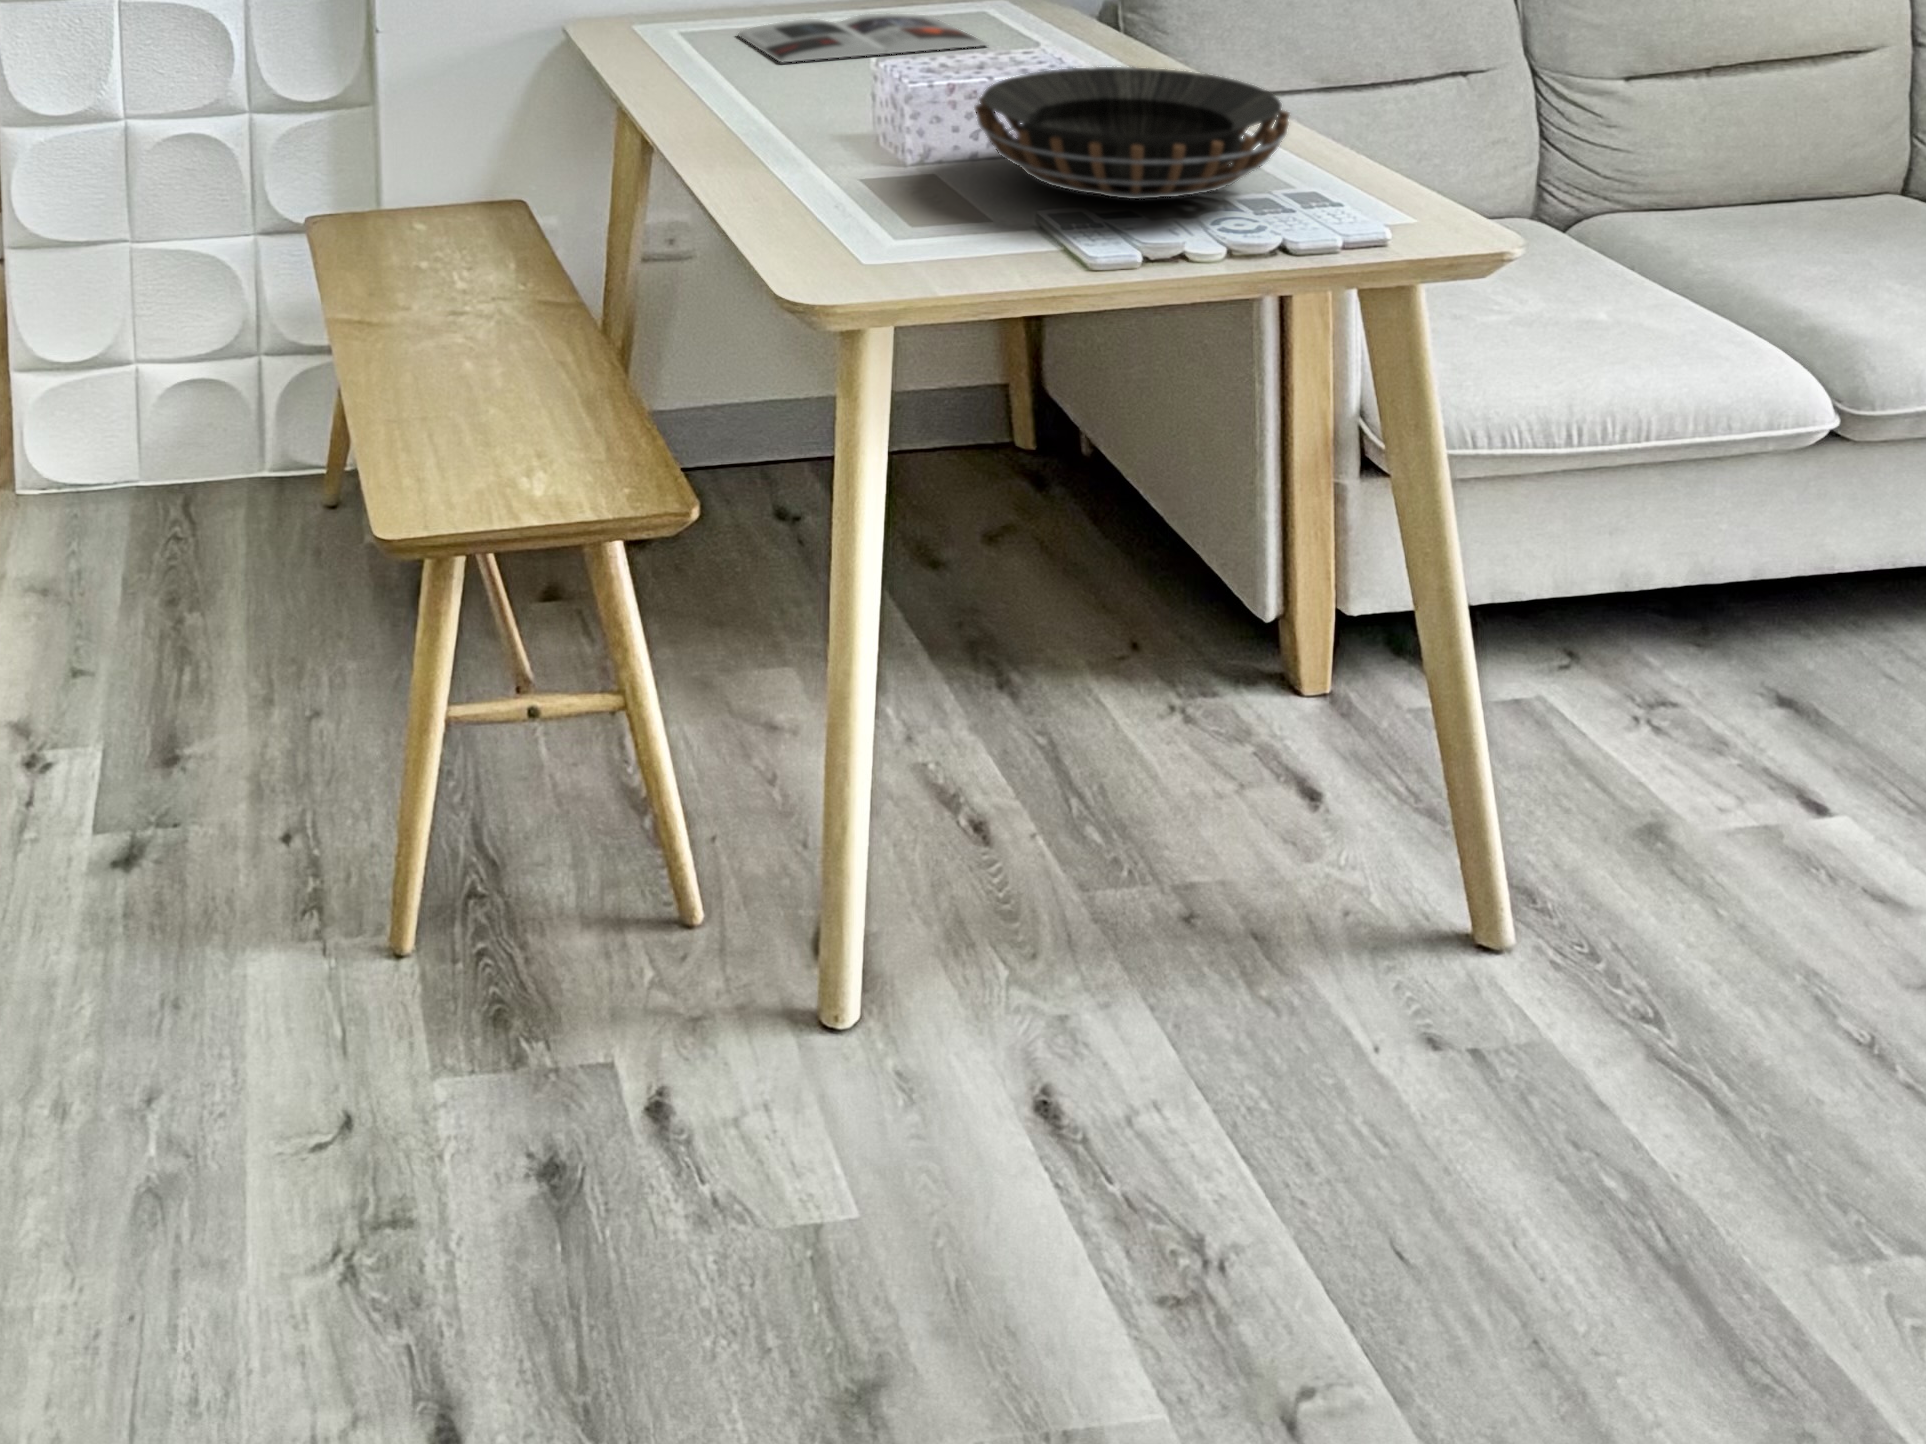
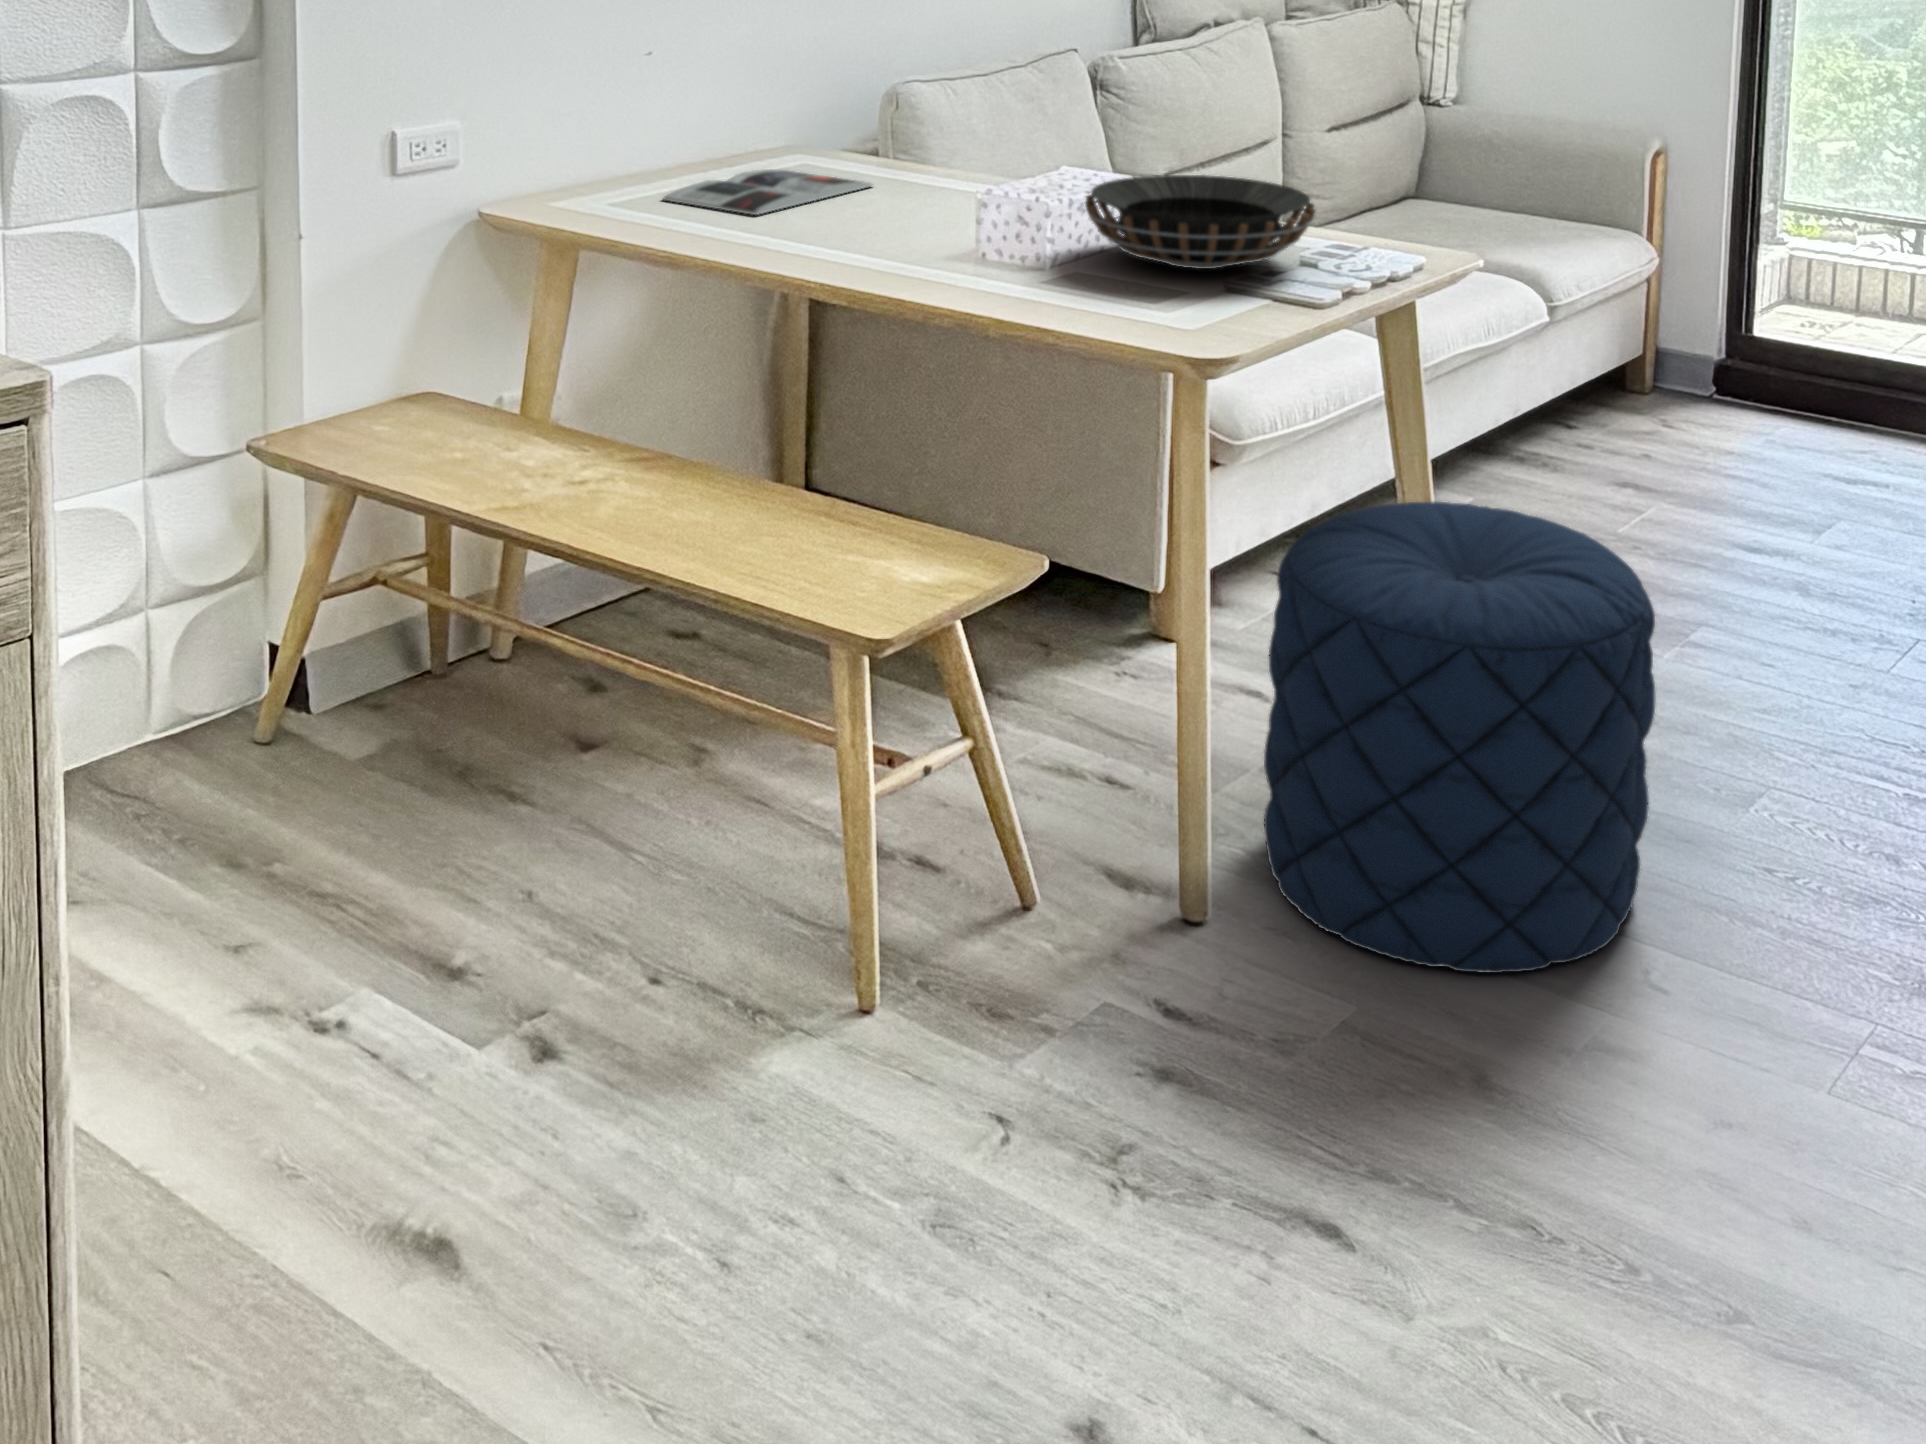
pouf: none [924,561,1497,1322] -> present [1264,502,1656,973]

